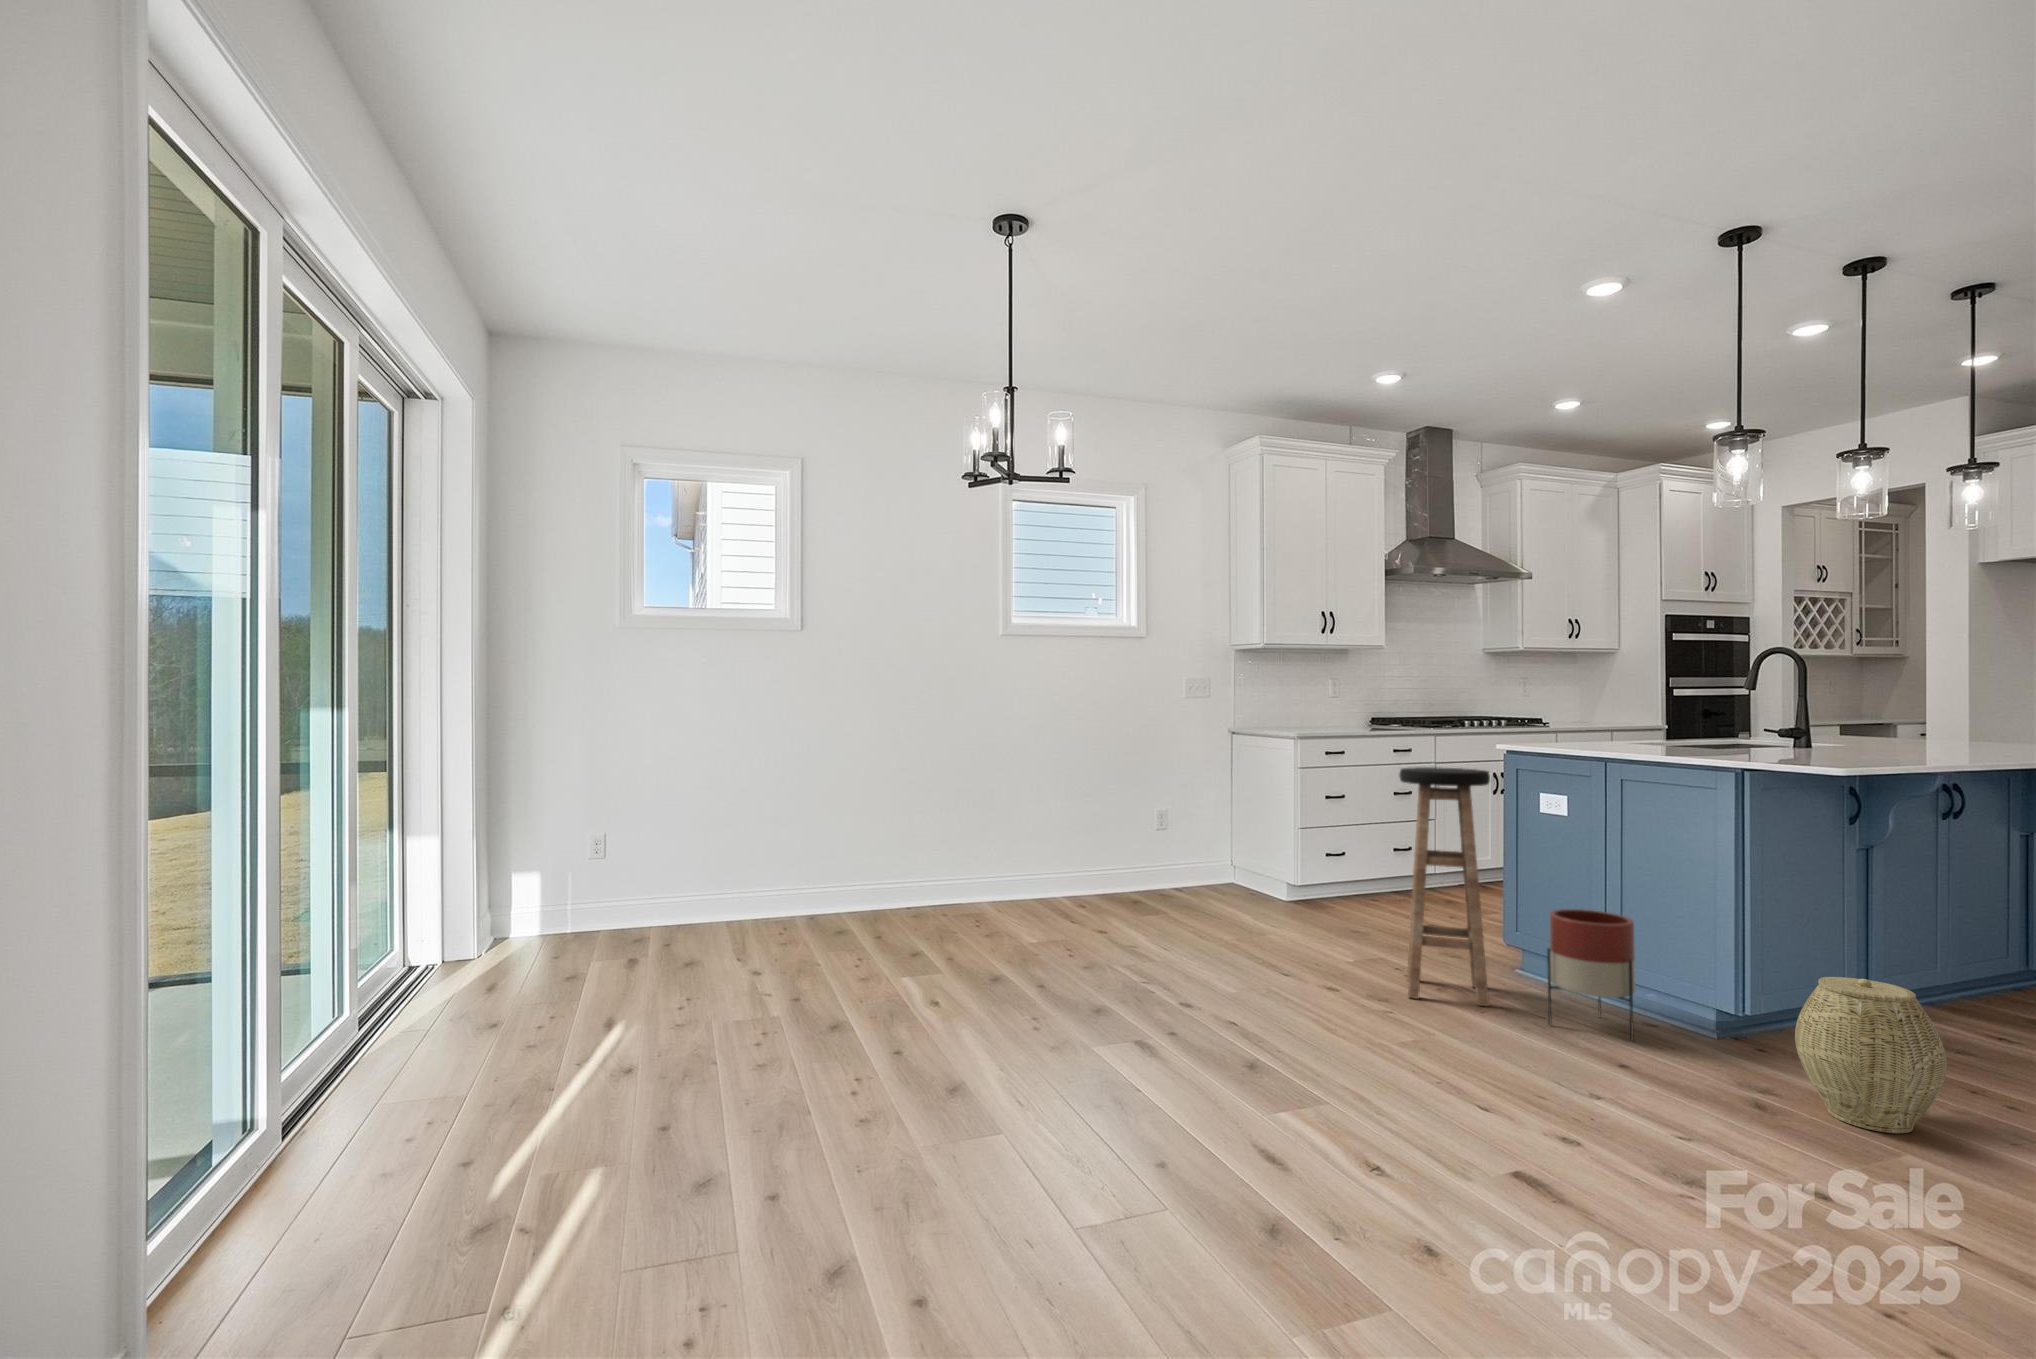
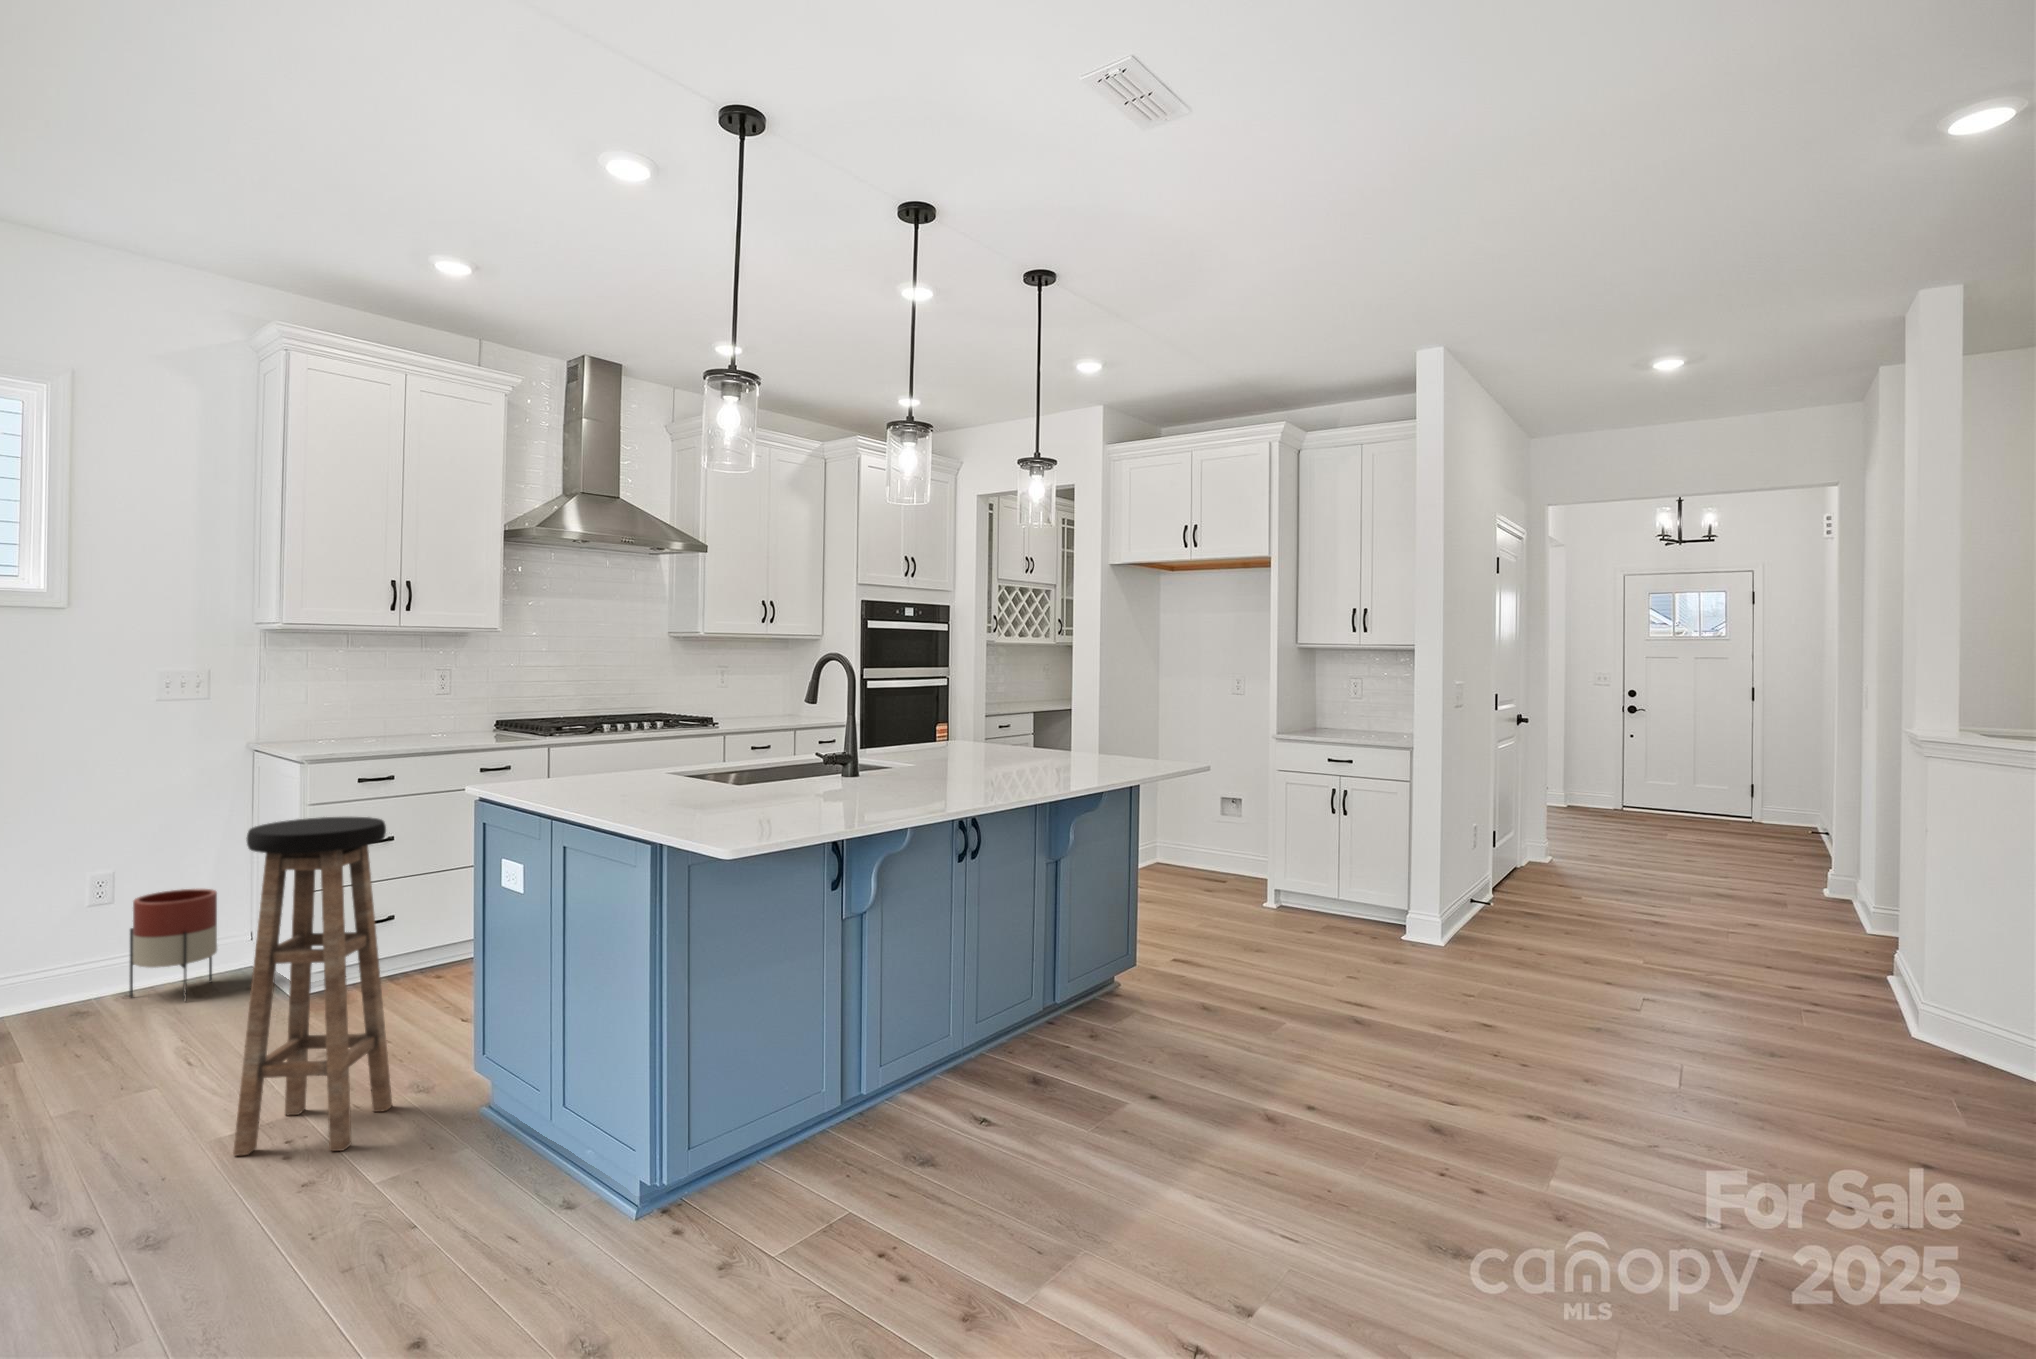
planter: present [1547,909,1636,1040] -> present [130,889,217,1001]
woven basket: present [1795,977,1947,1133] -> none [540,1099,692,1305]

